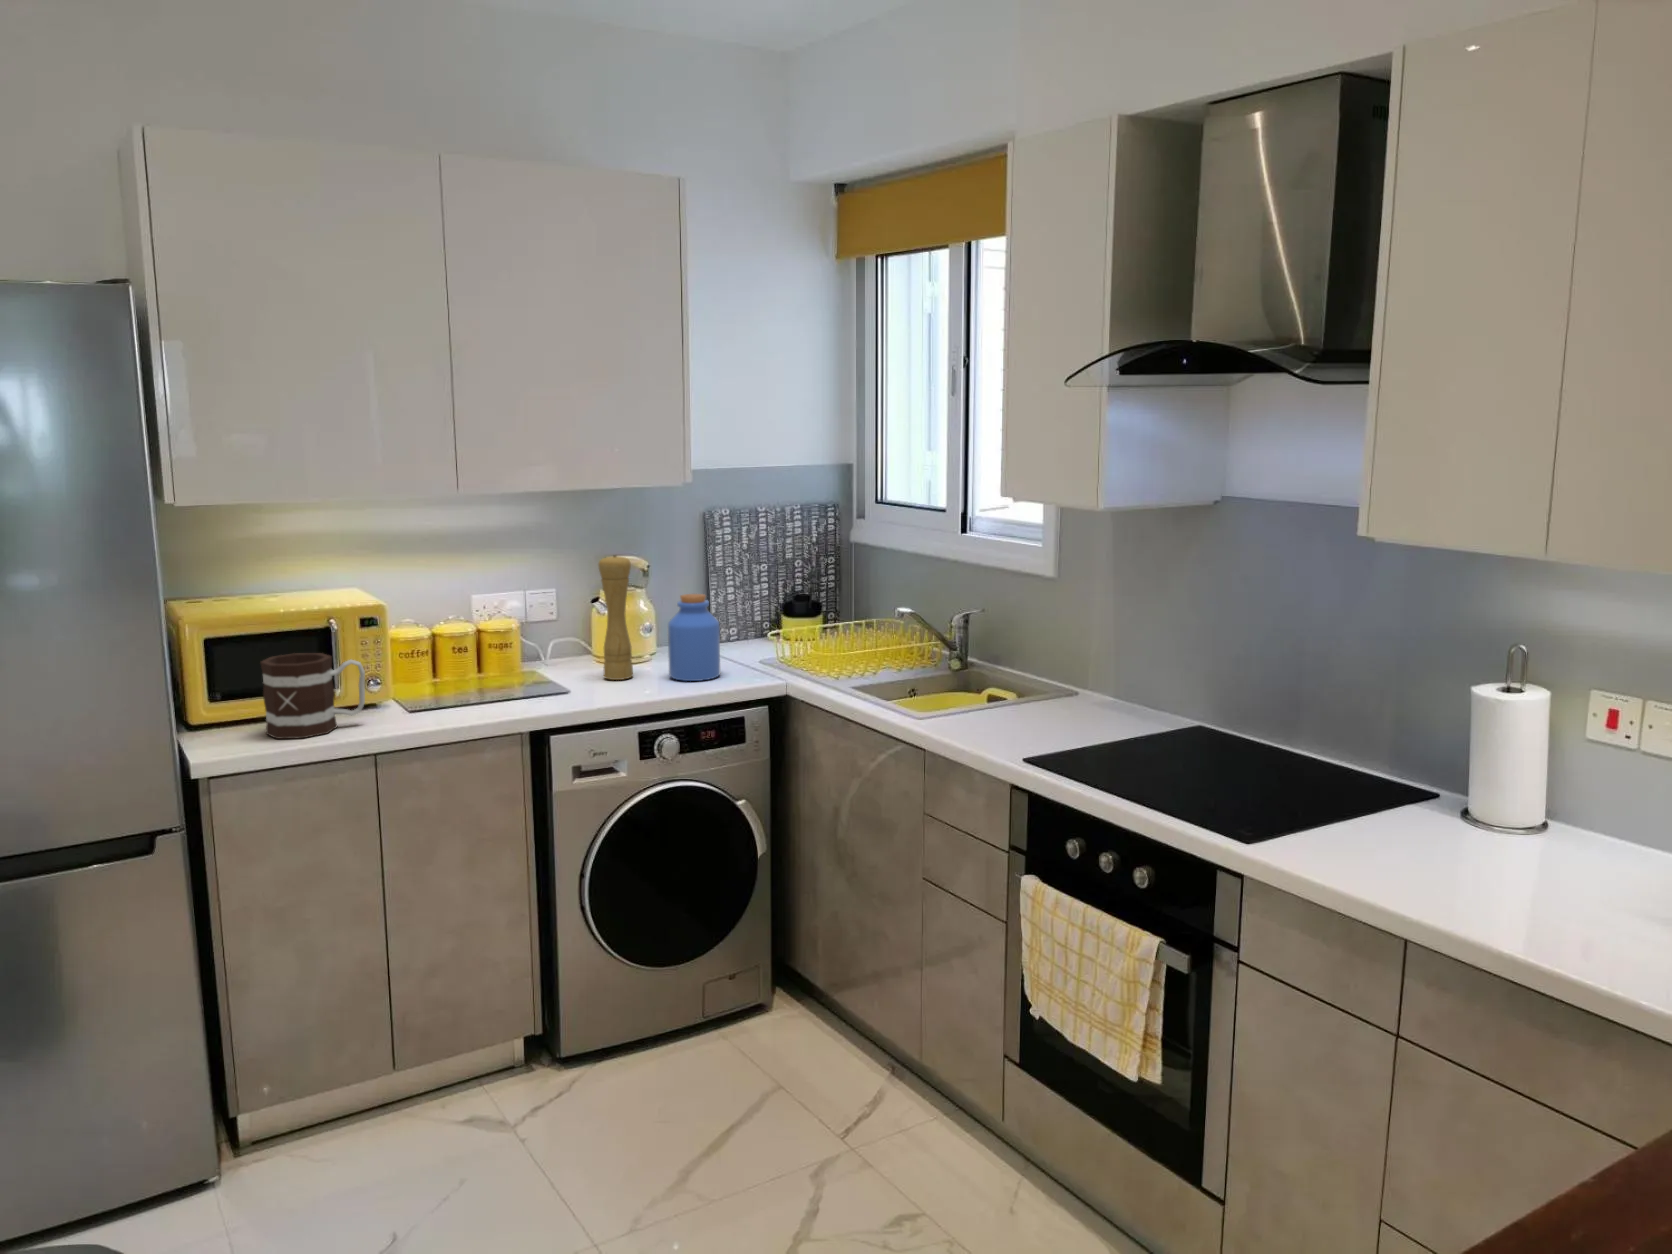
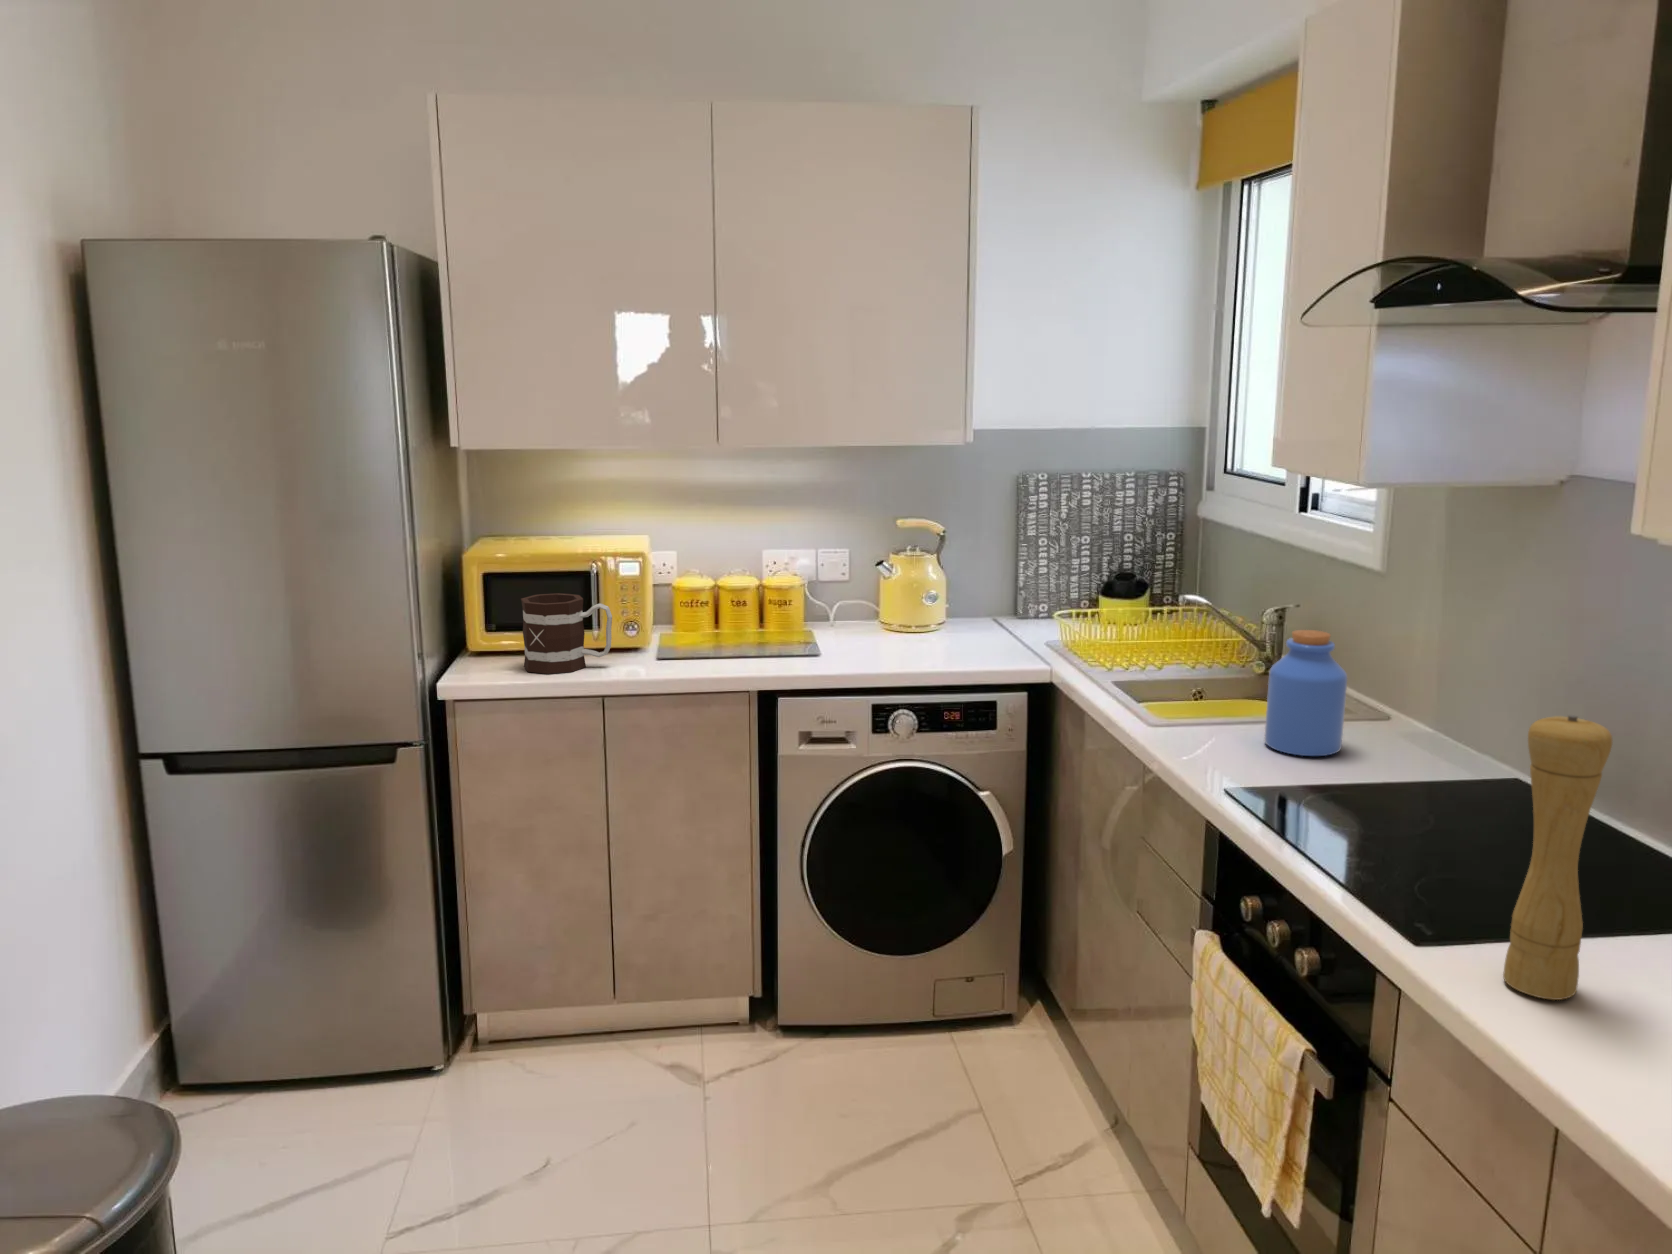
pepper mill: present [599,555,633,680] -> present [1503,715,1612,1000]
jar: present [668,594,720,681] -> present [1265,630,1347,756]

